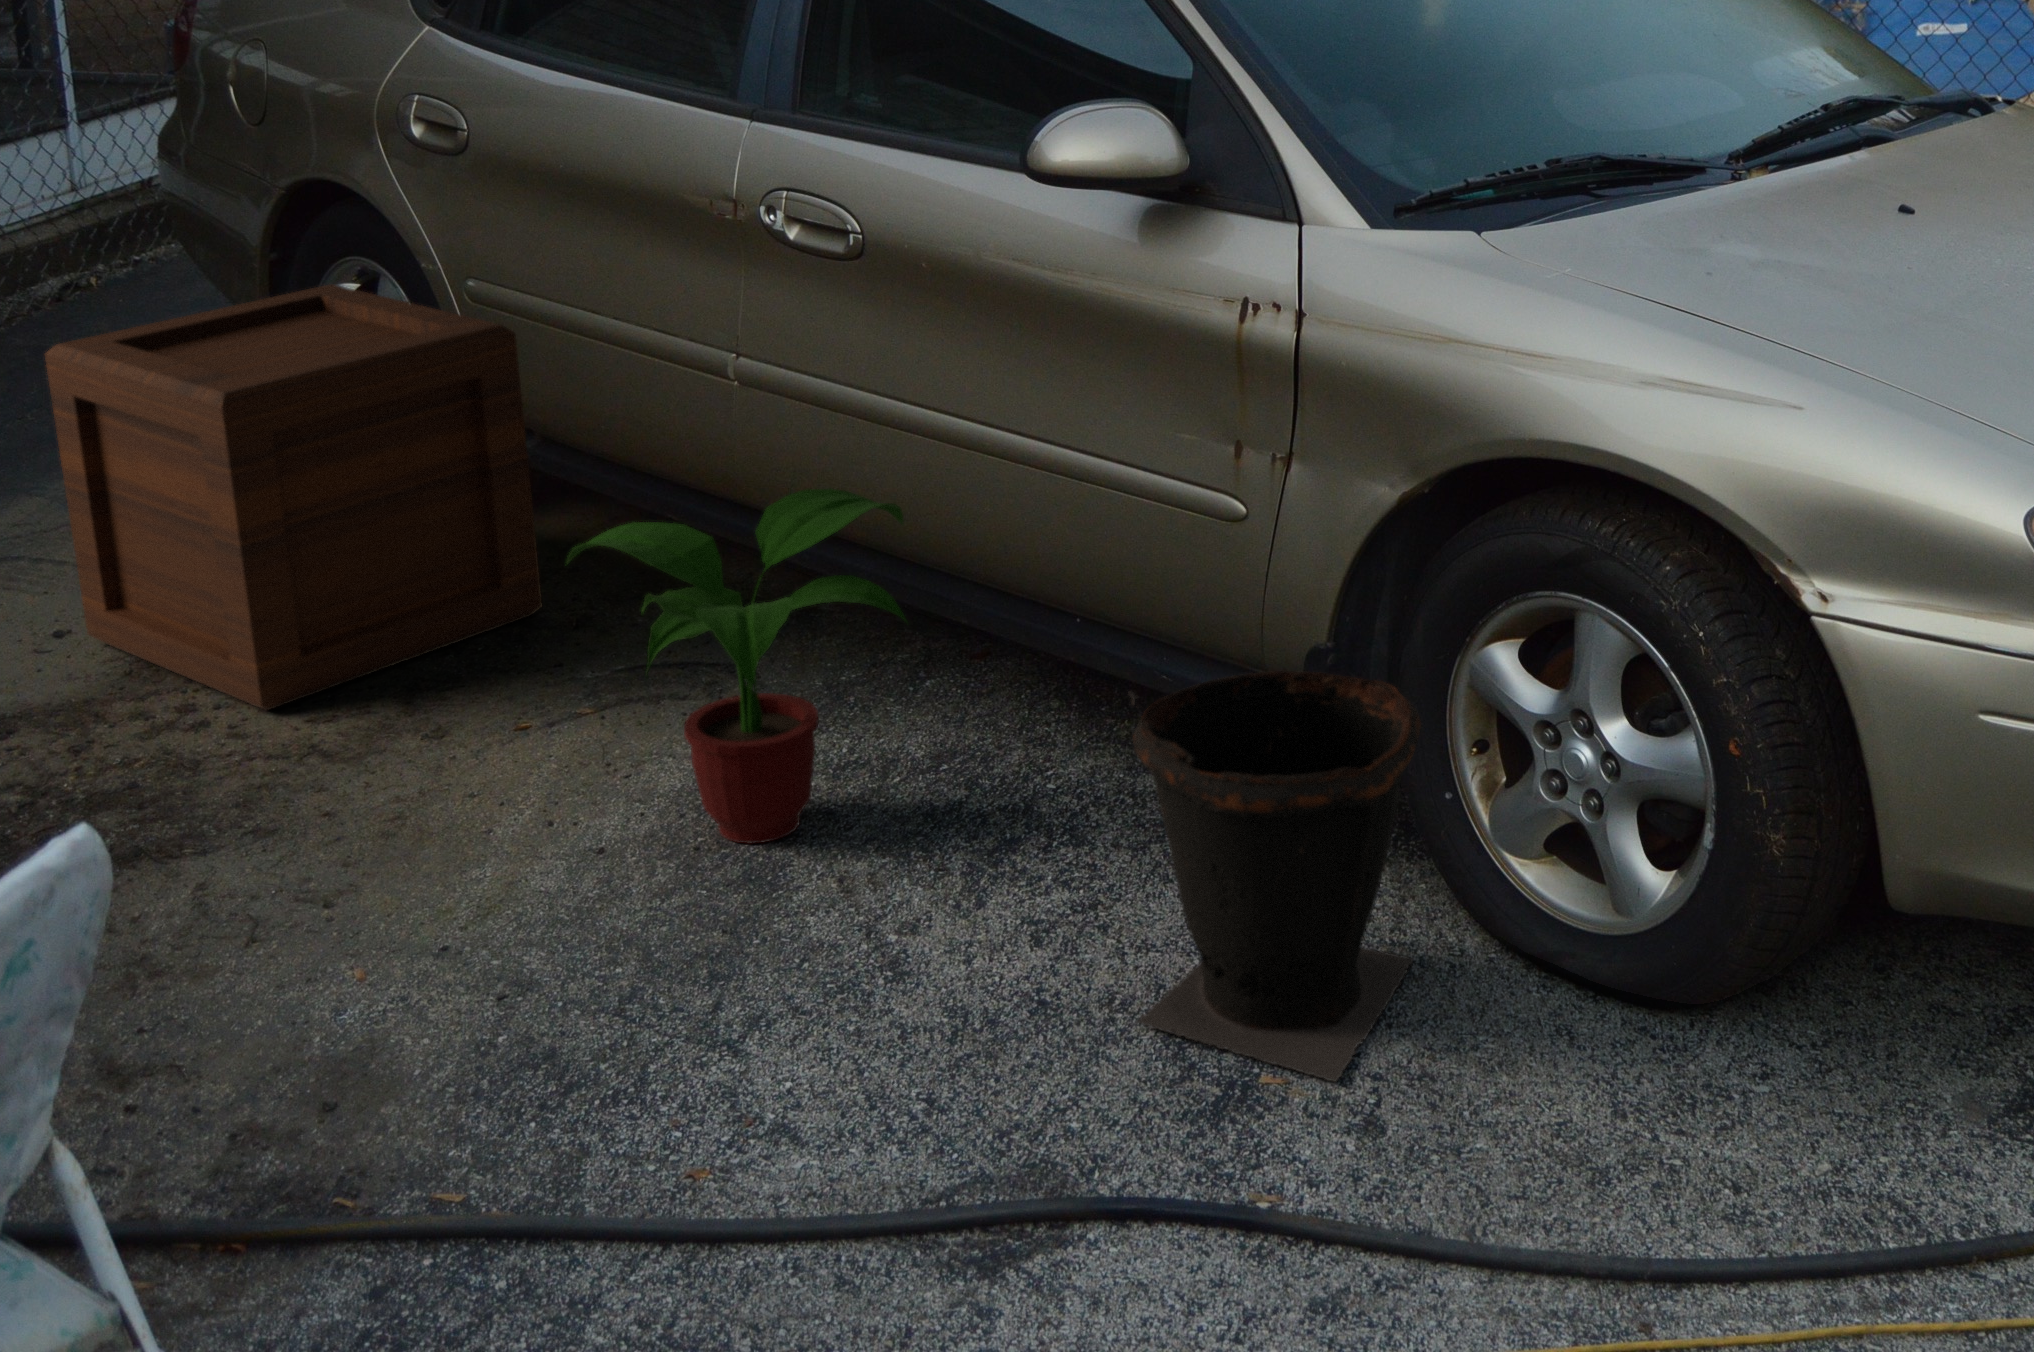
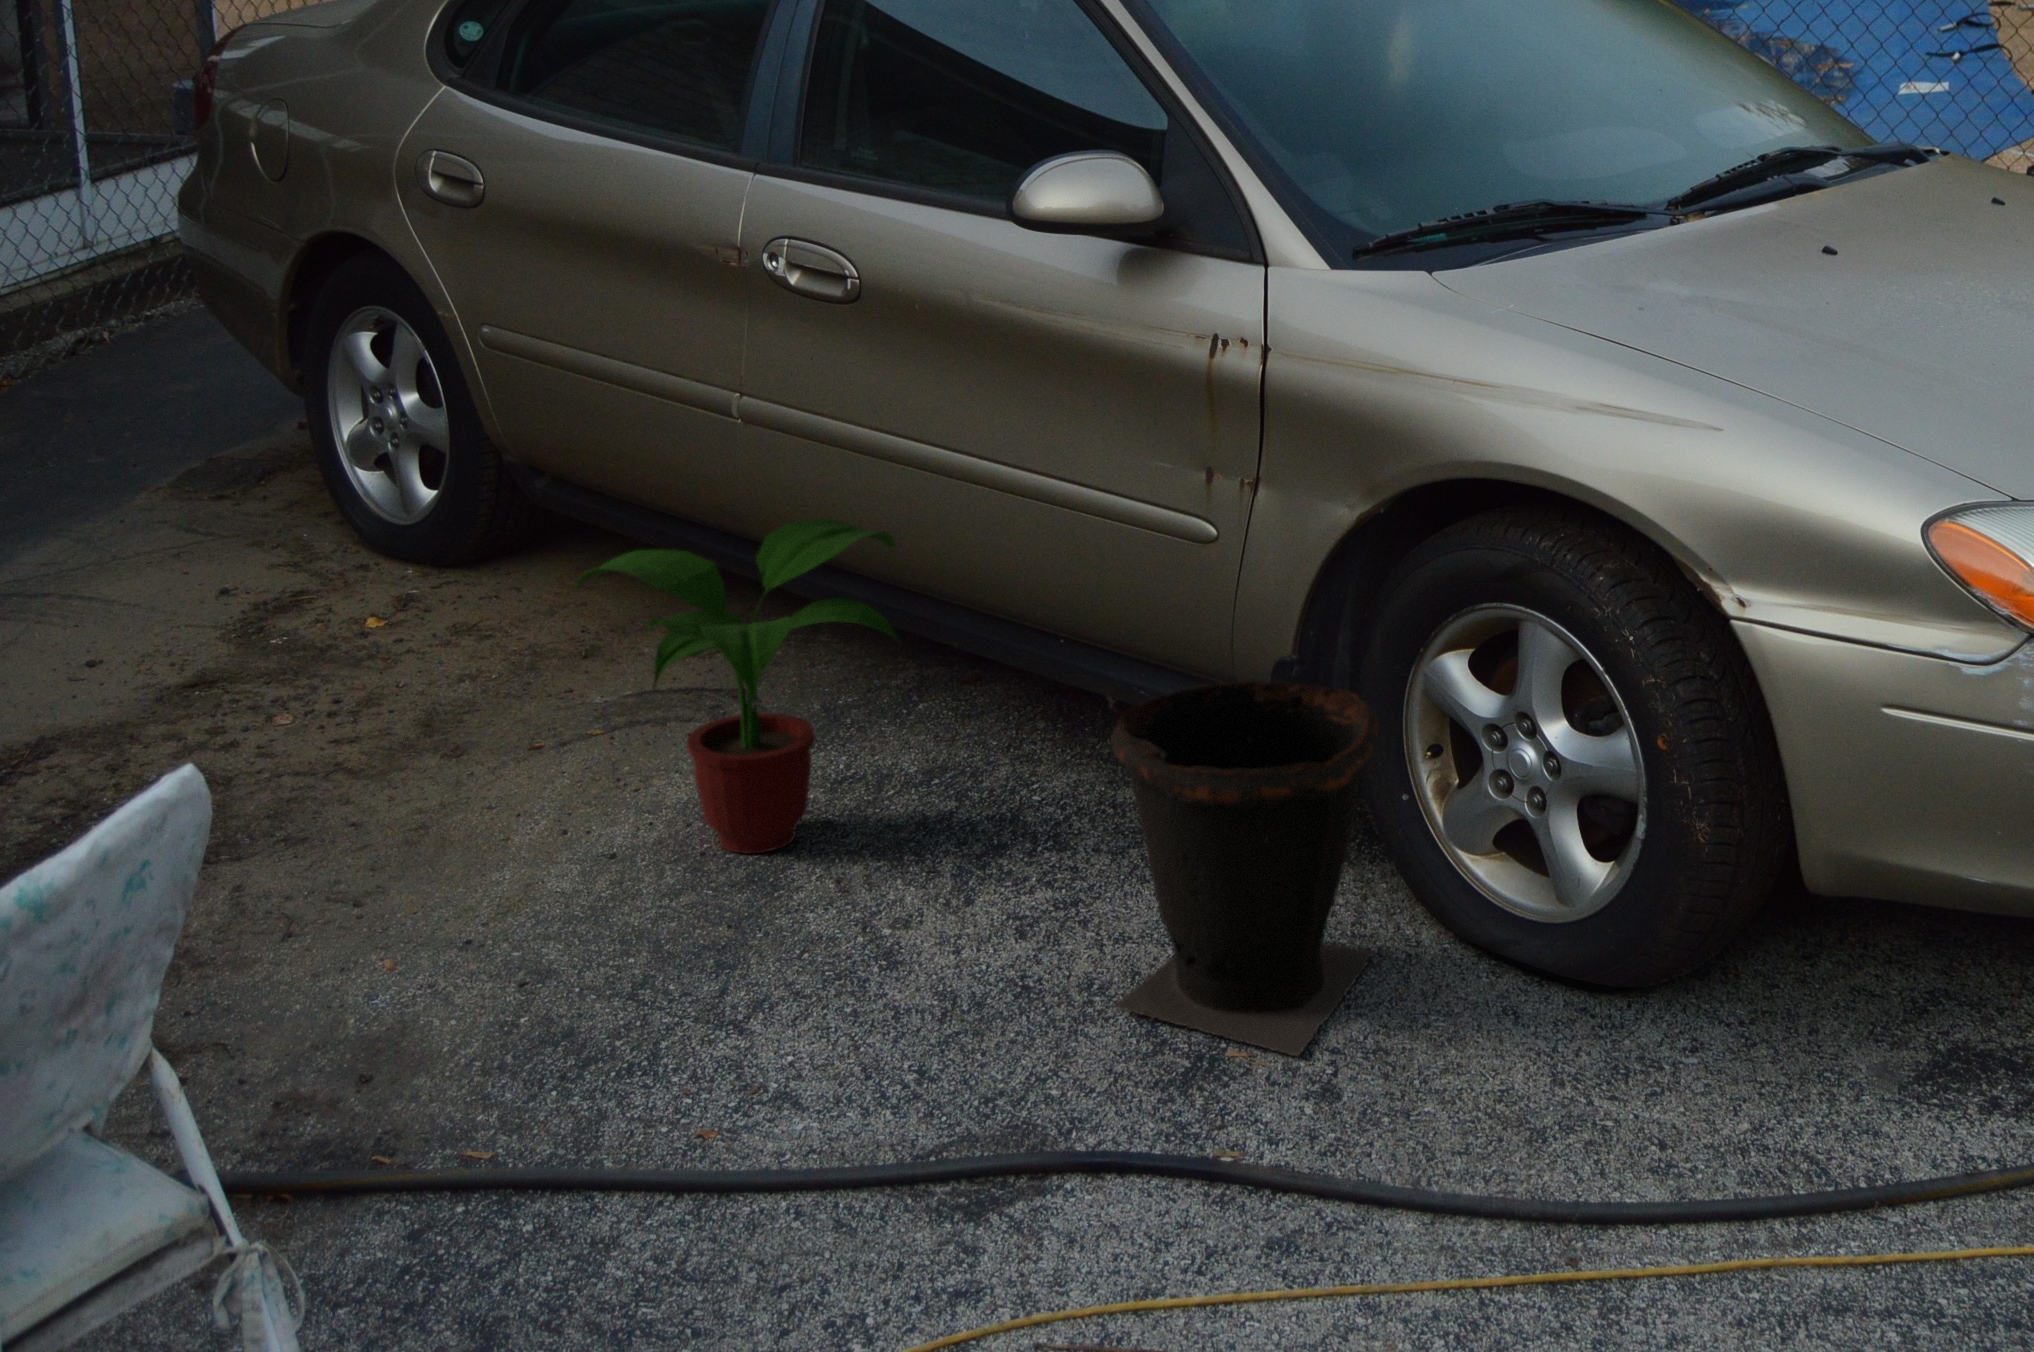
wooden crate: present [45,284,543,710] -> none [71,332,545,737]

